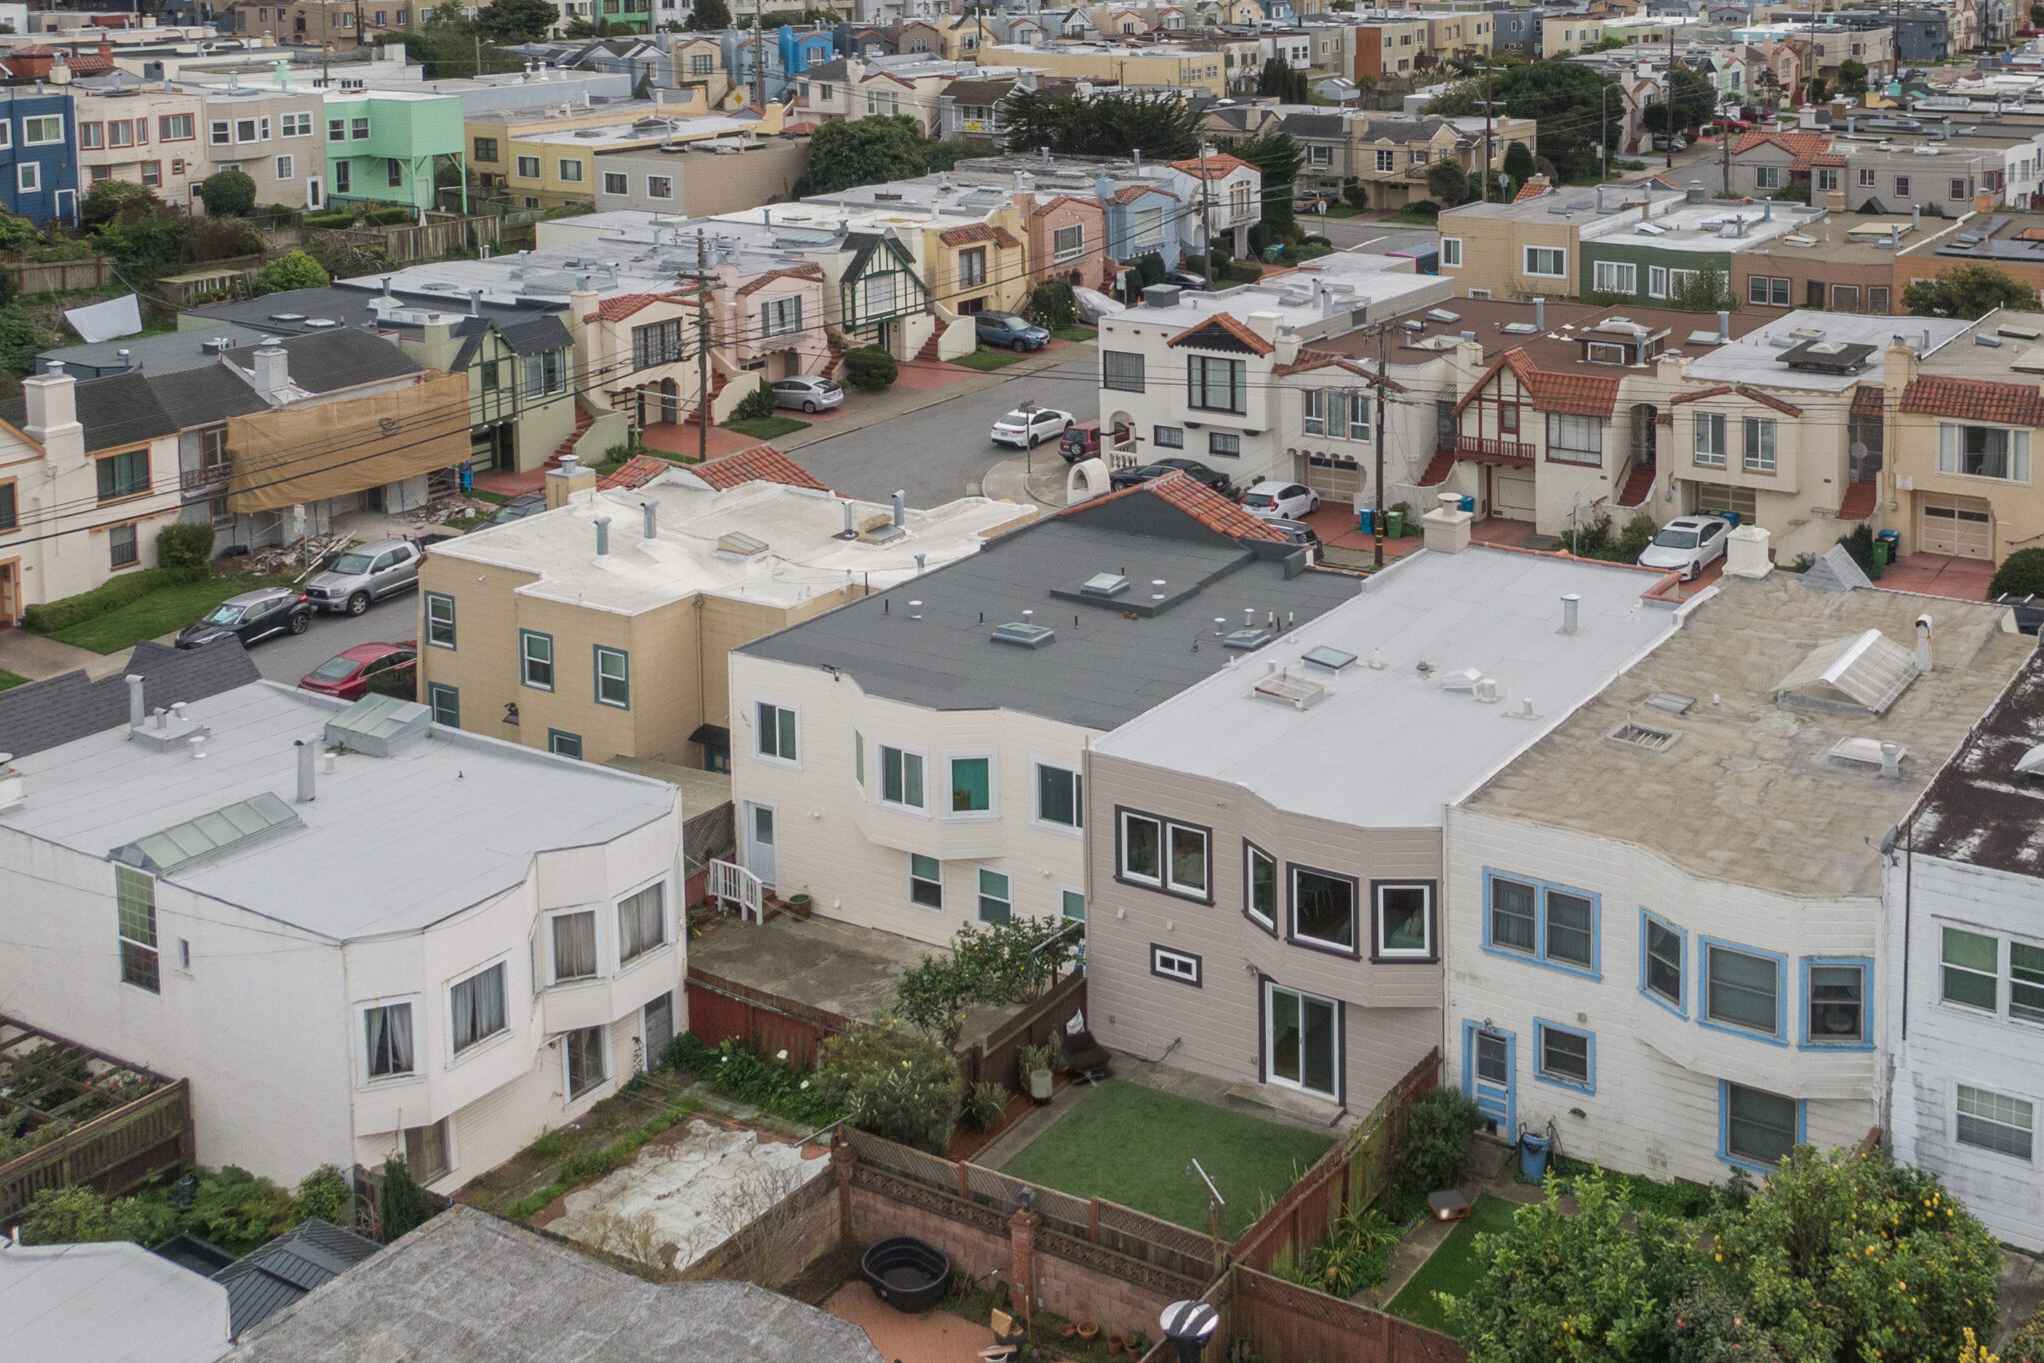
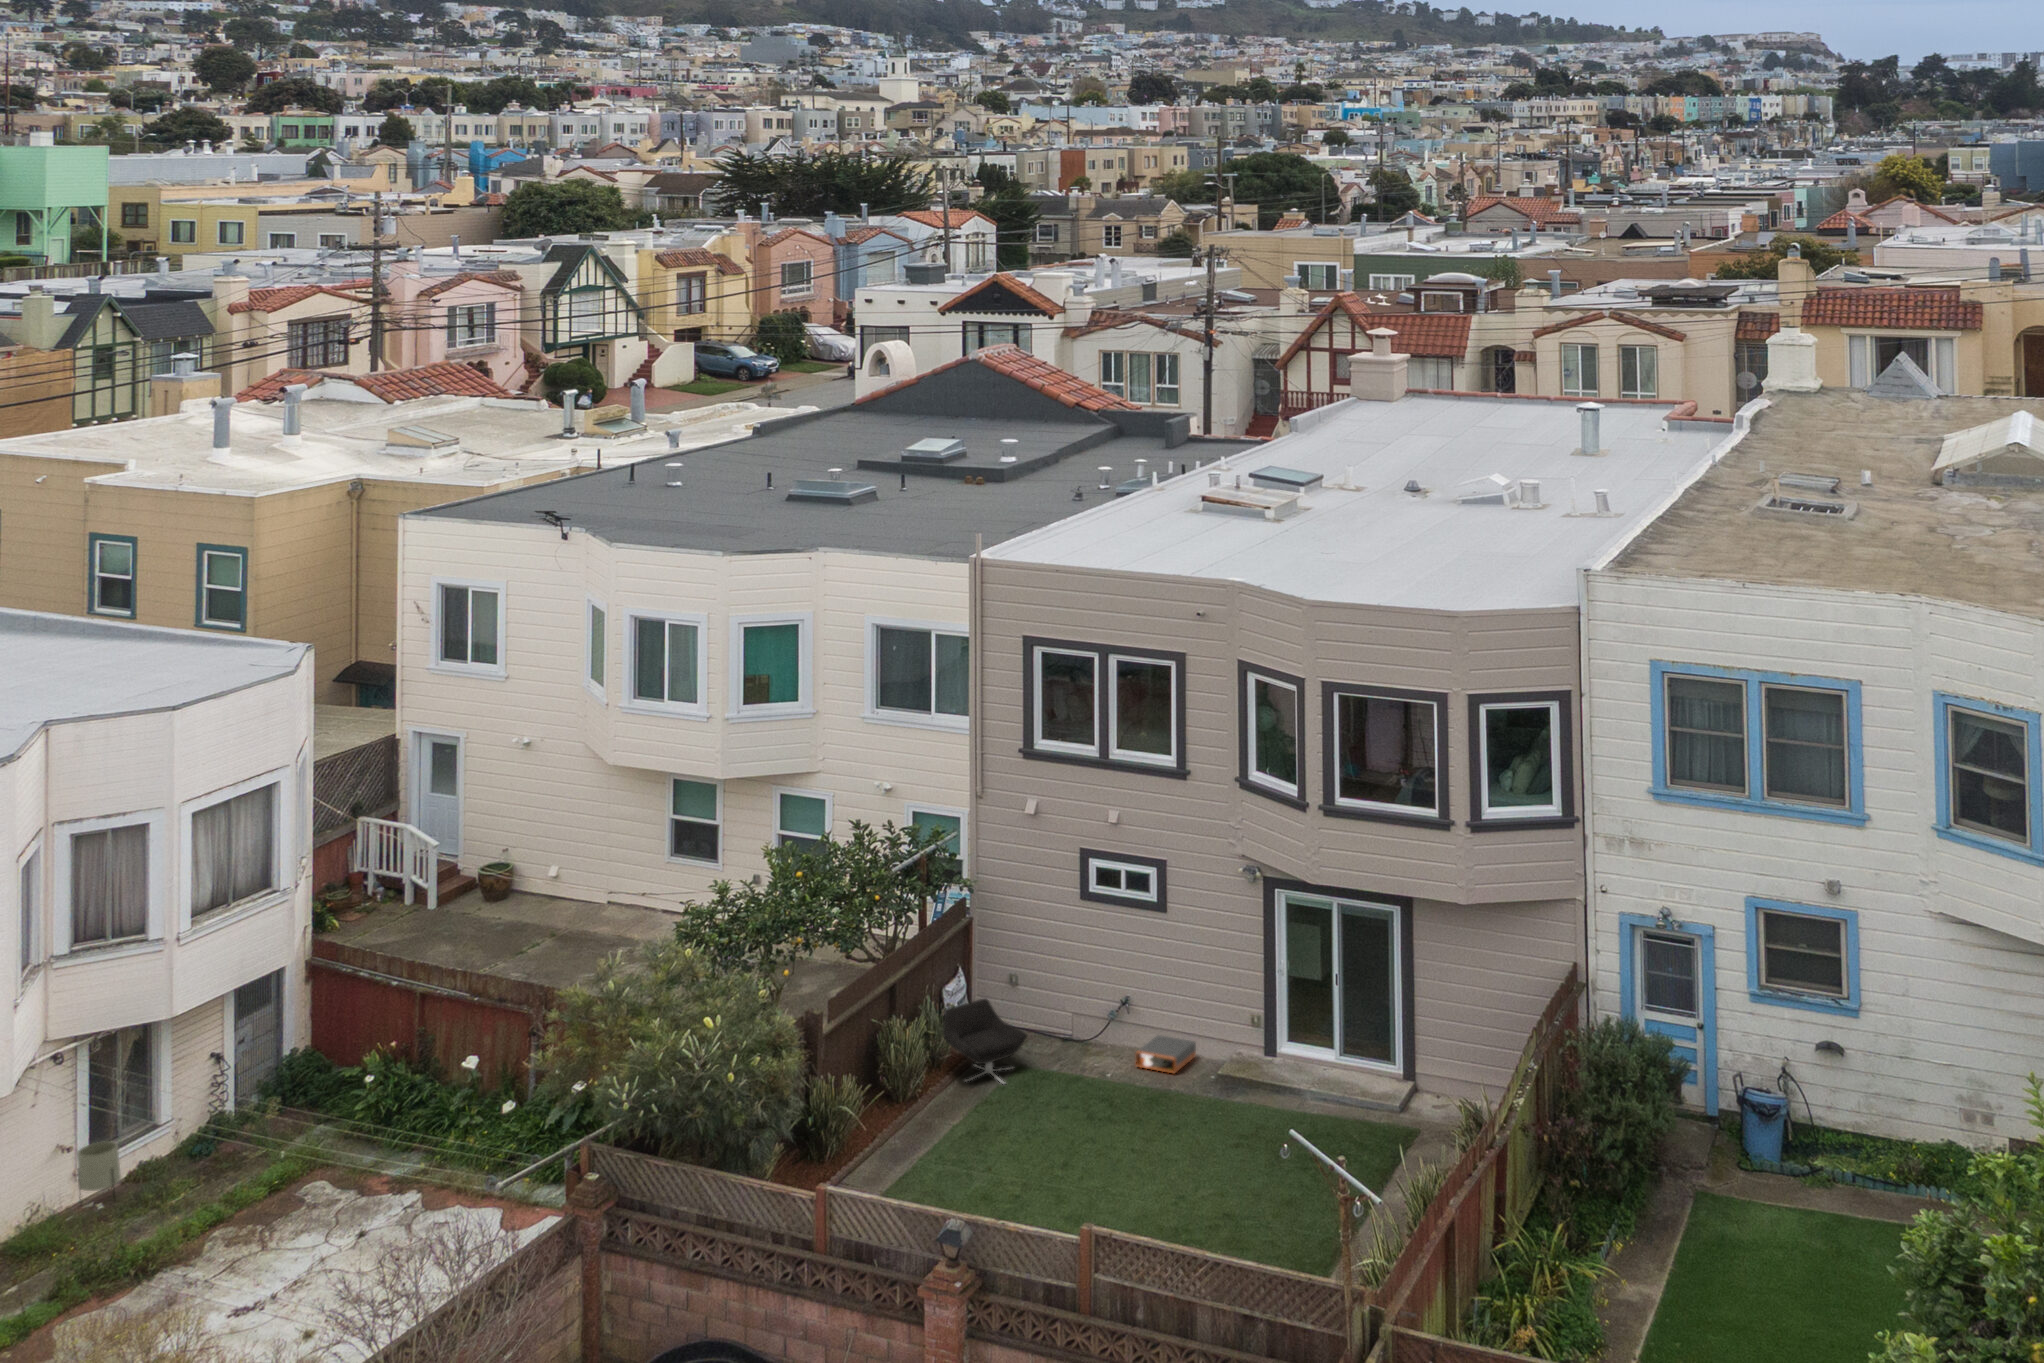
planter: present [1031,1070,1052,1098] -> present [77,1141,121,1191]
storage box: present [1428,1190,1470,1220] -> present [1136,1035,1196,1073]

